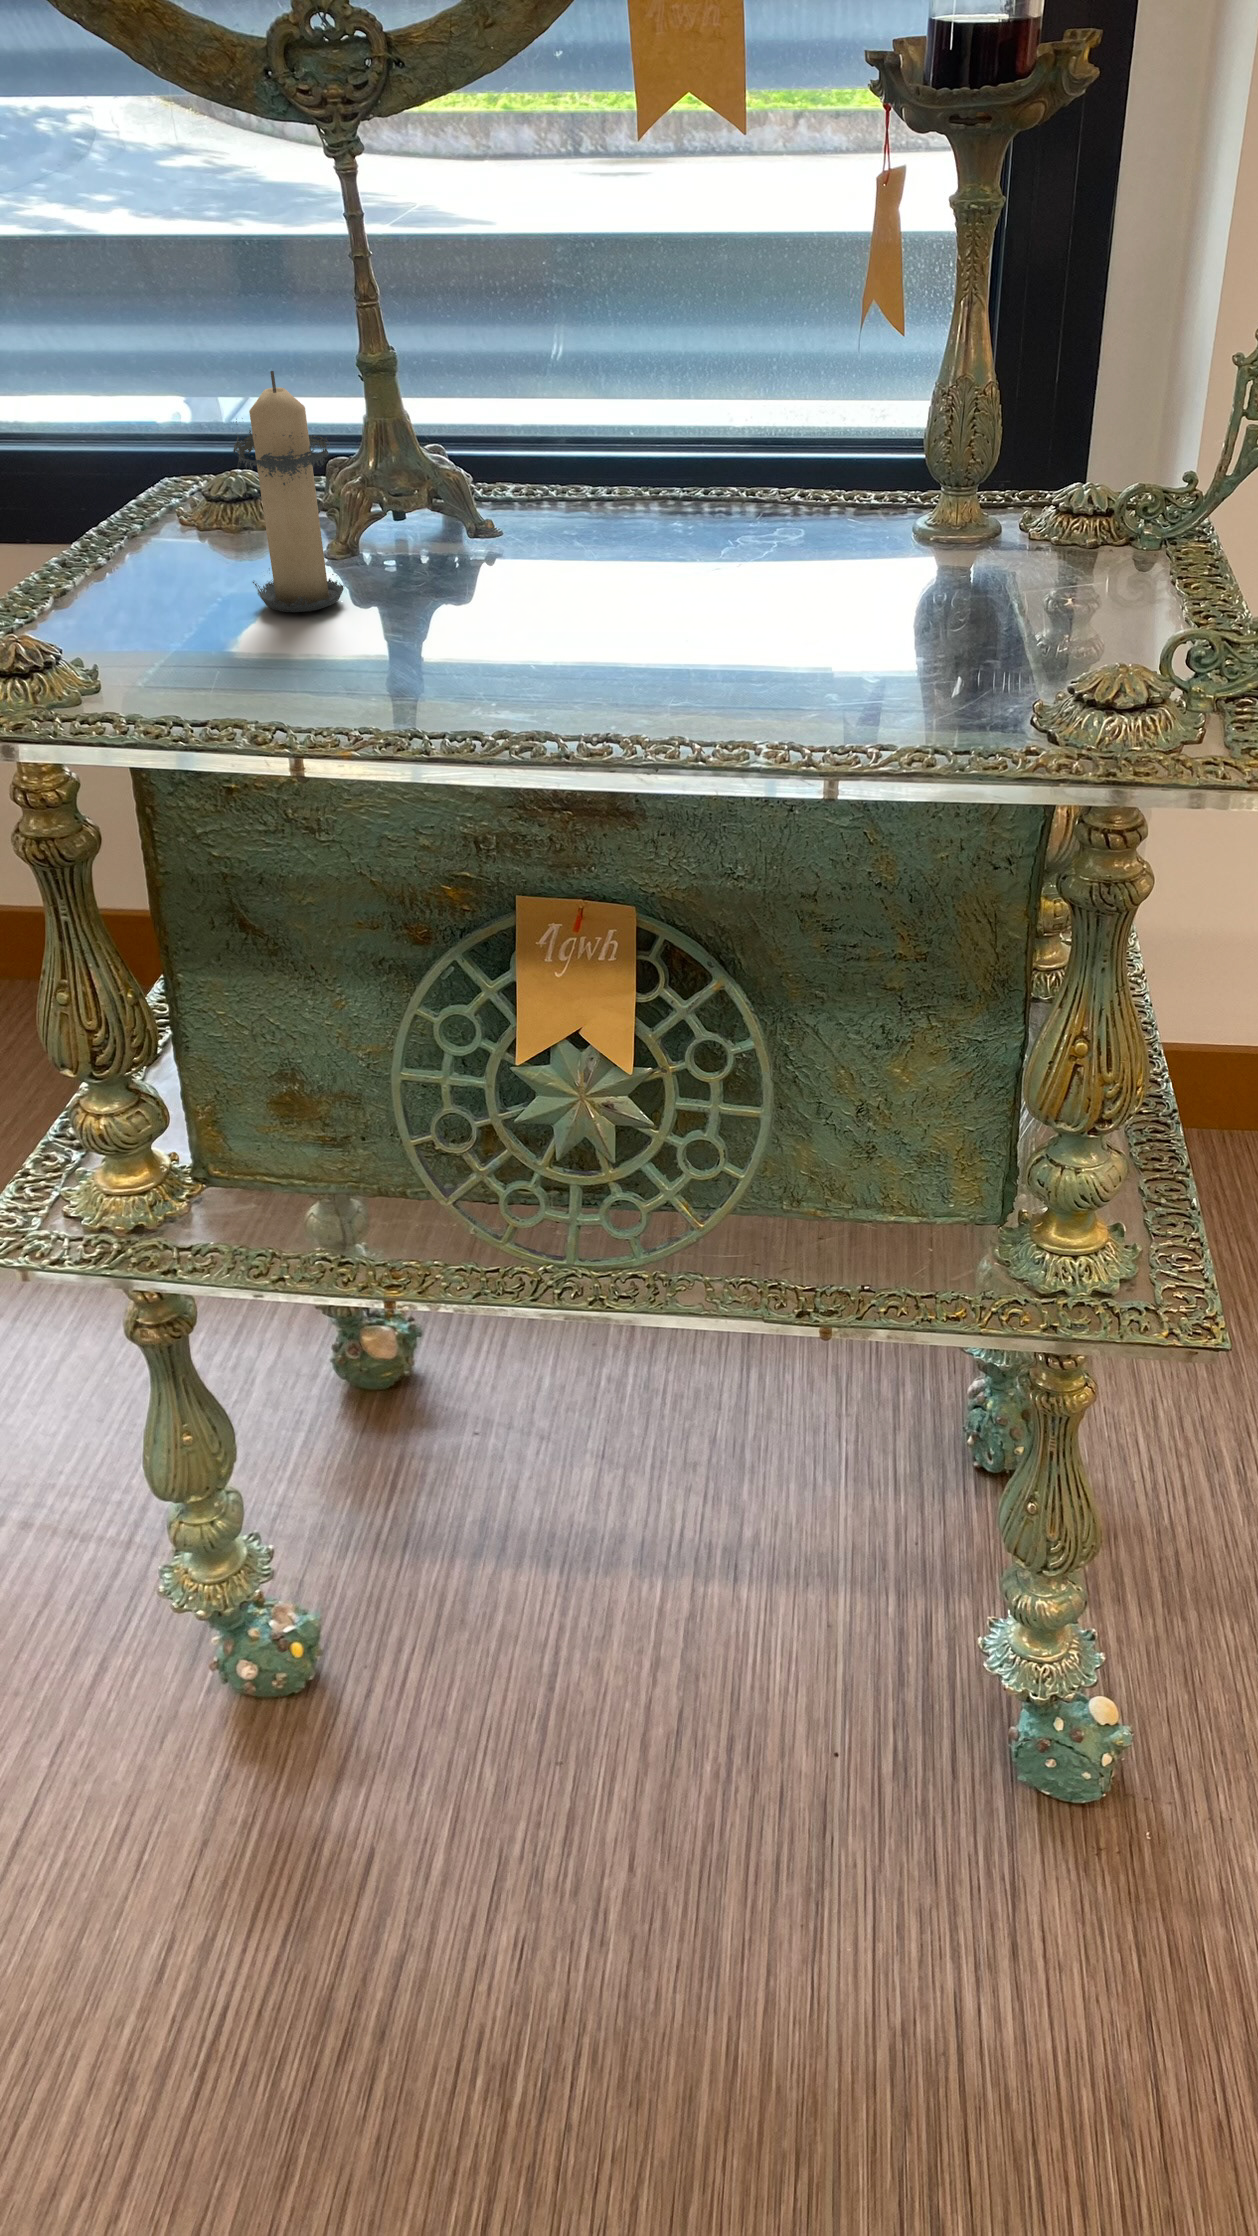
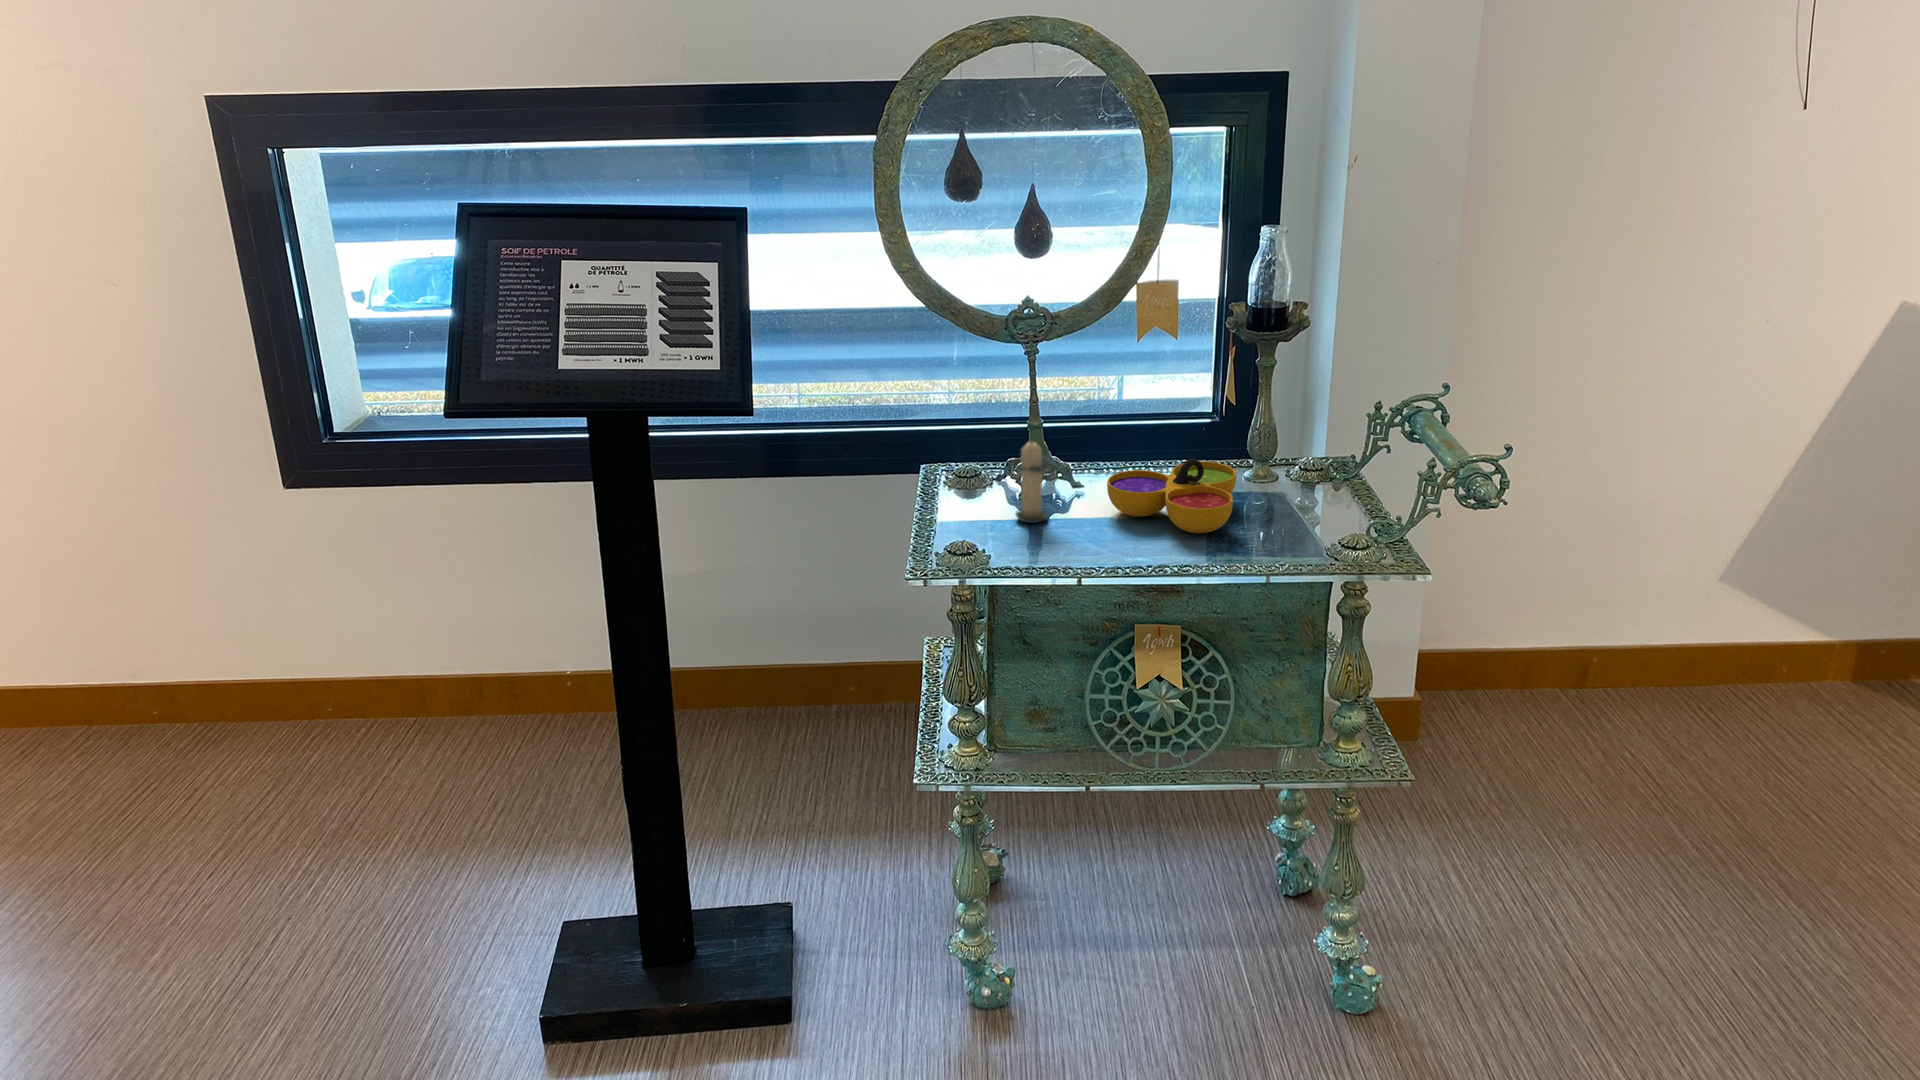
decorative bowl: none [493,451,847,655] -> present [1107,459,1236,533]

